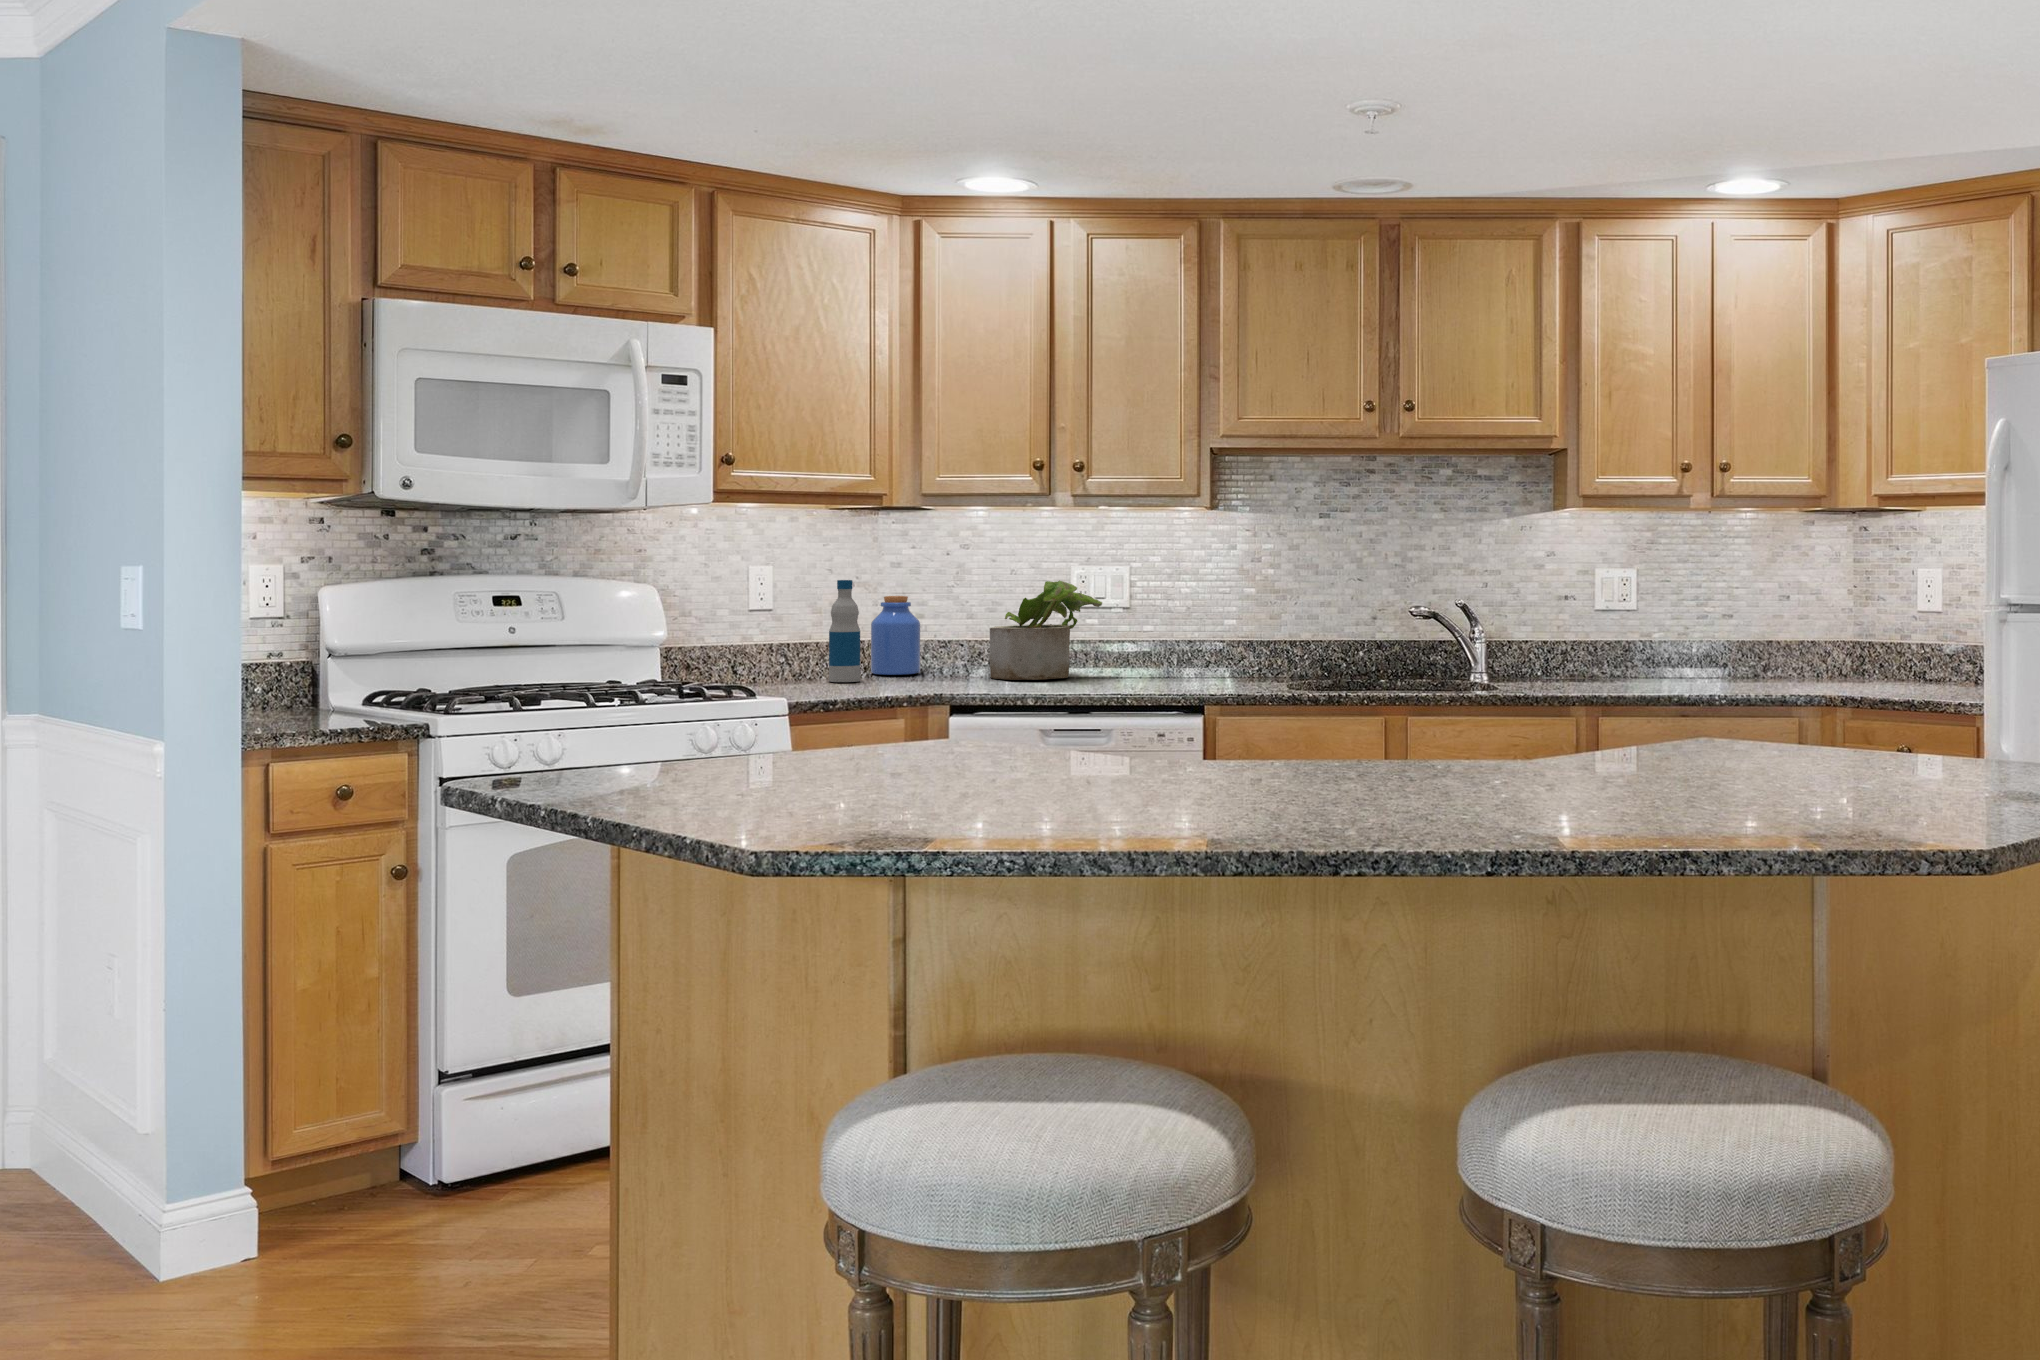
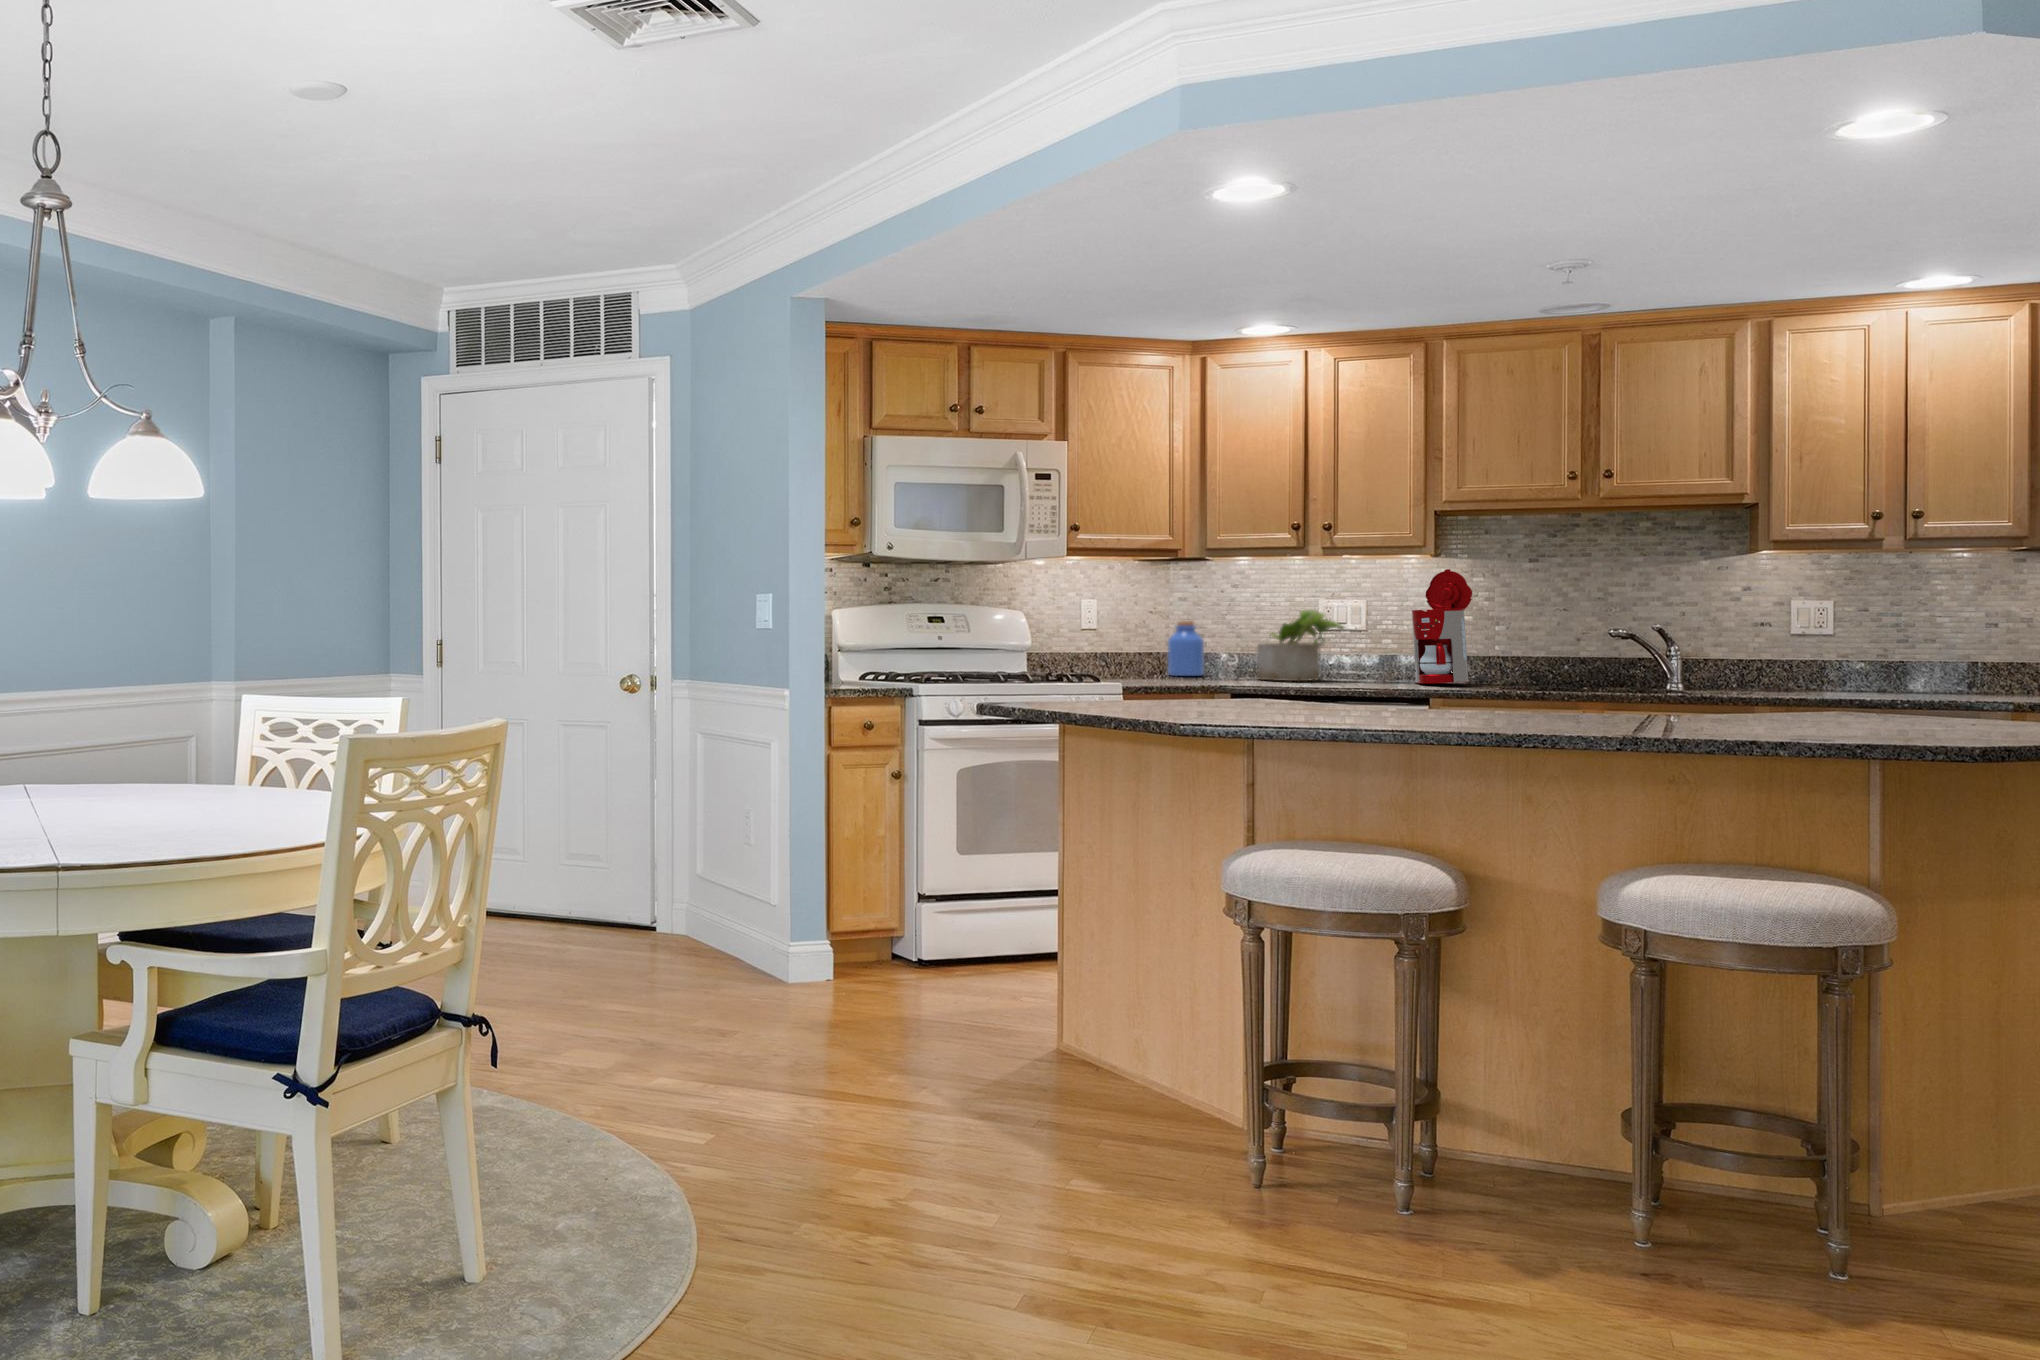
coffee maker: none [1184,526,1273,679] -> present [1412,569,1489,683]
bottle: present [829,580,860,682] -> none [1140,609,1163,679]

